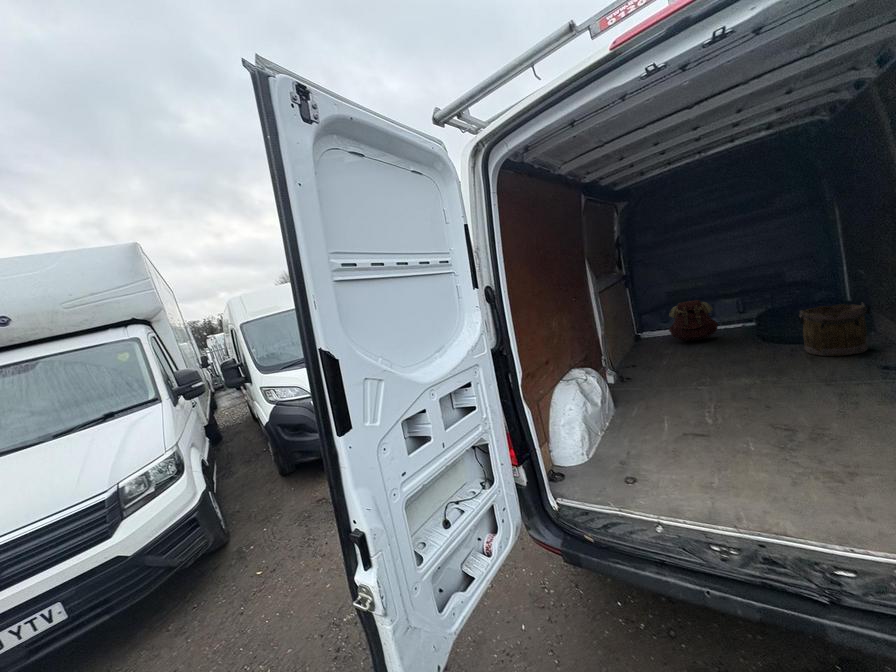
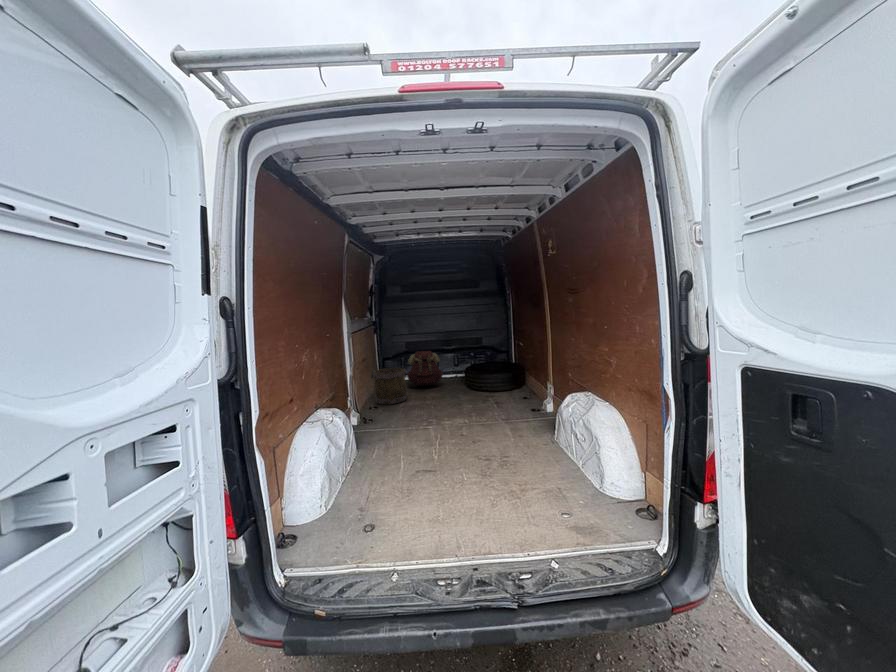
bucket: present [799,303,870,356] -> present [371,368,407,405]

